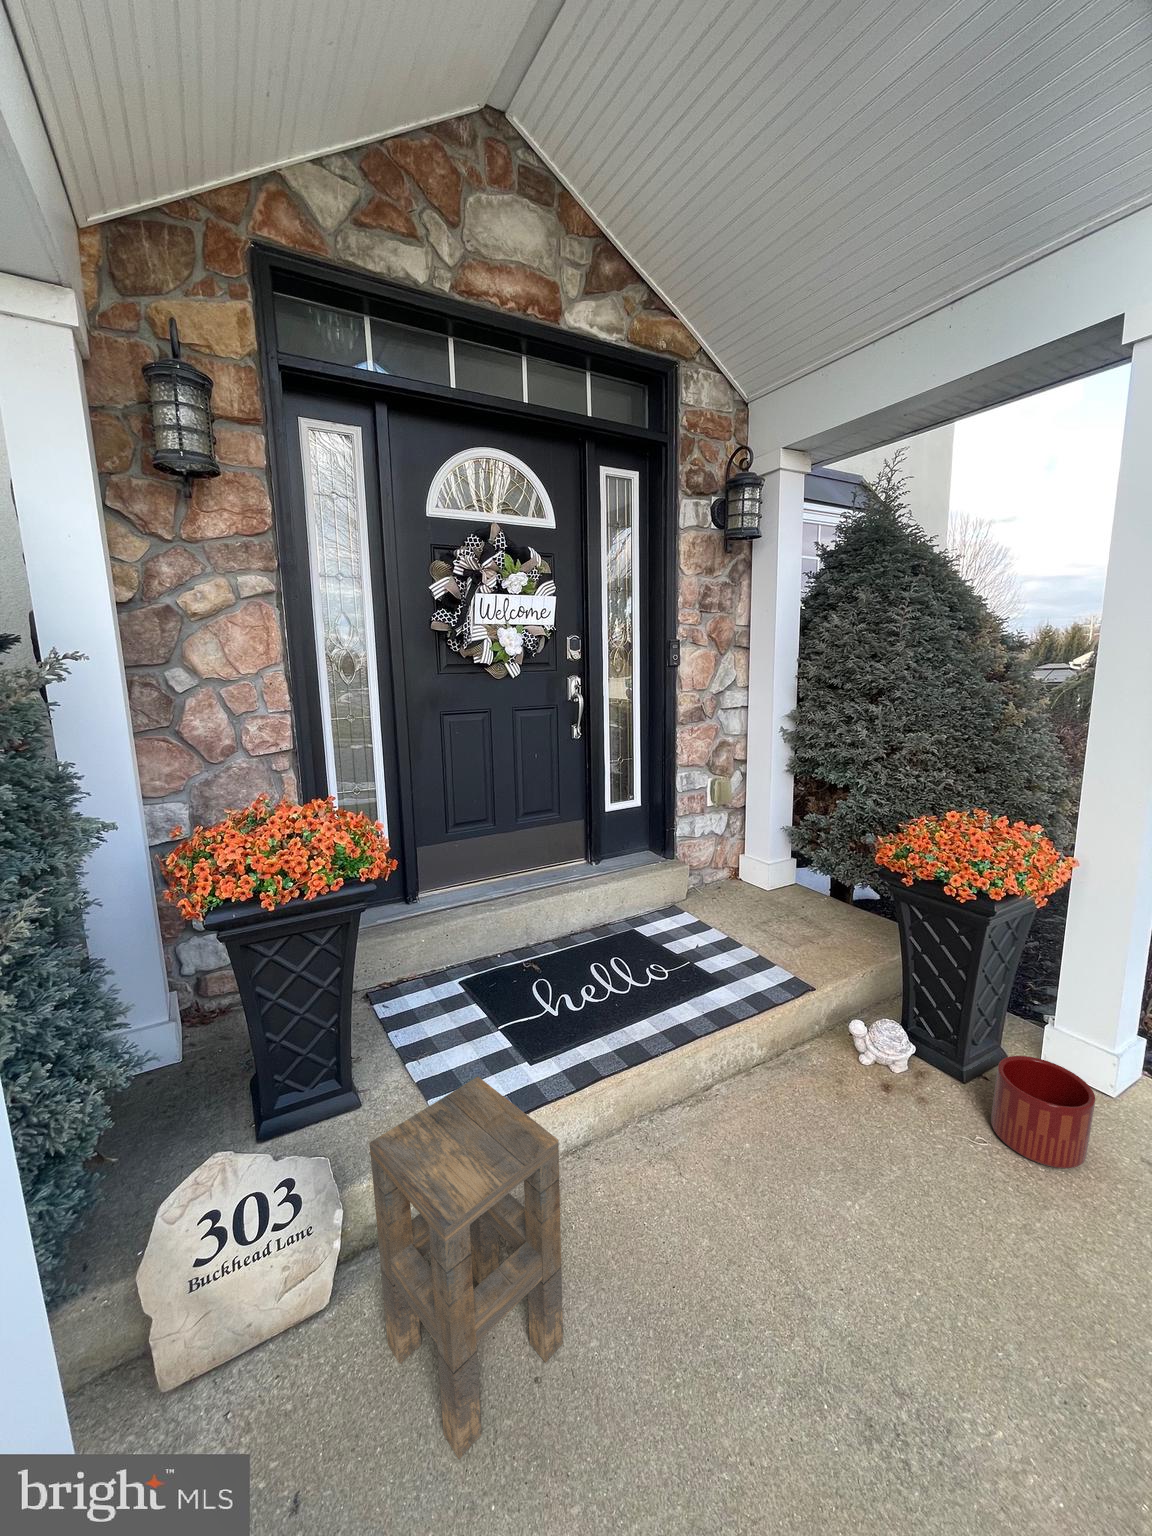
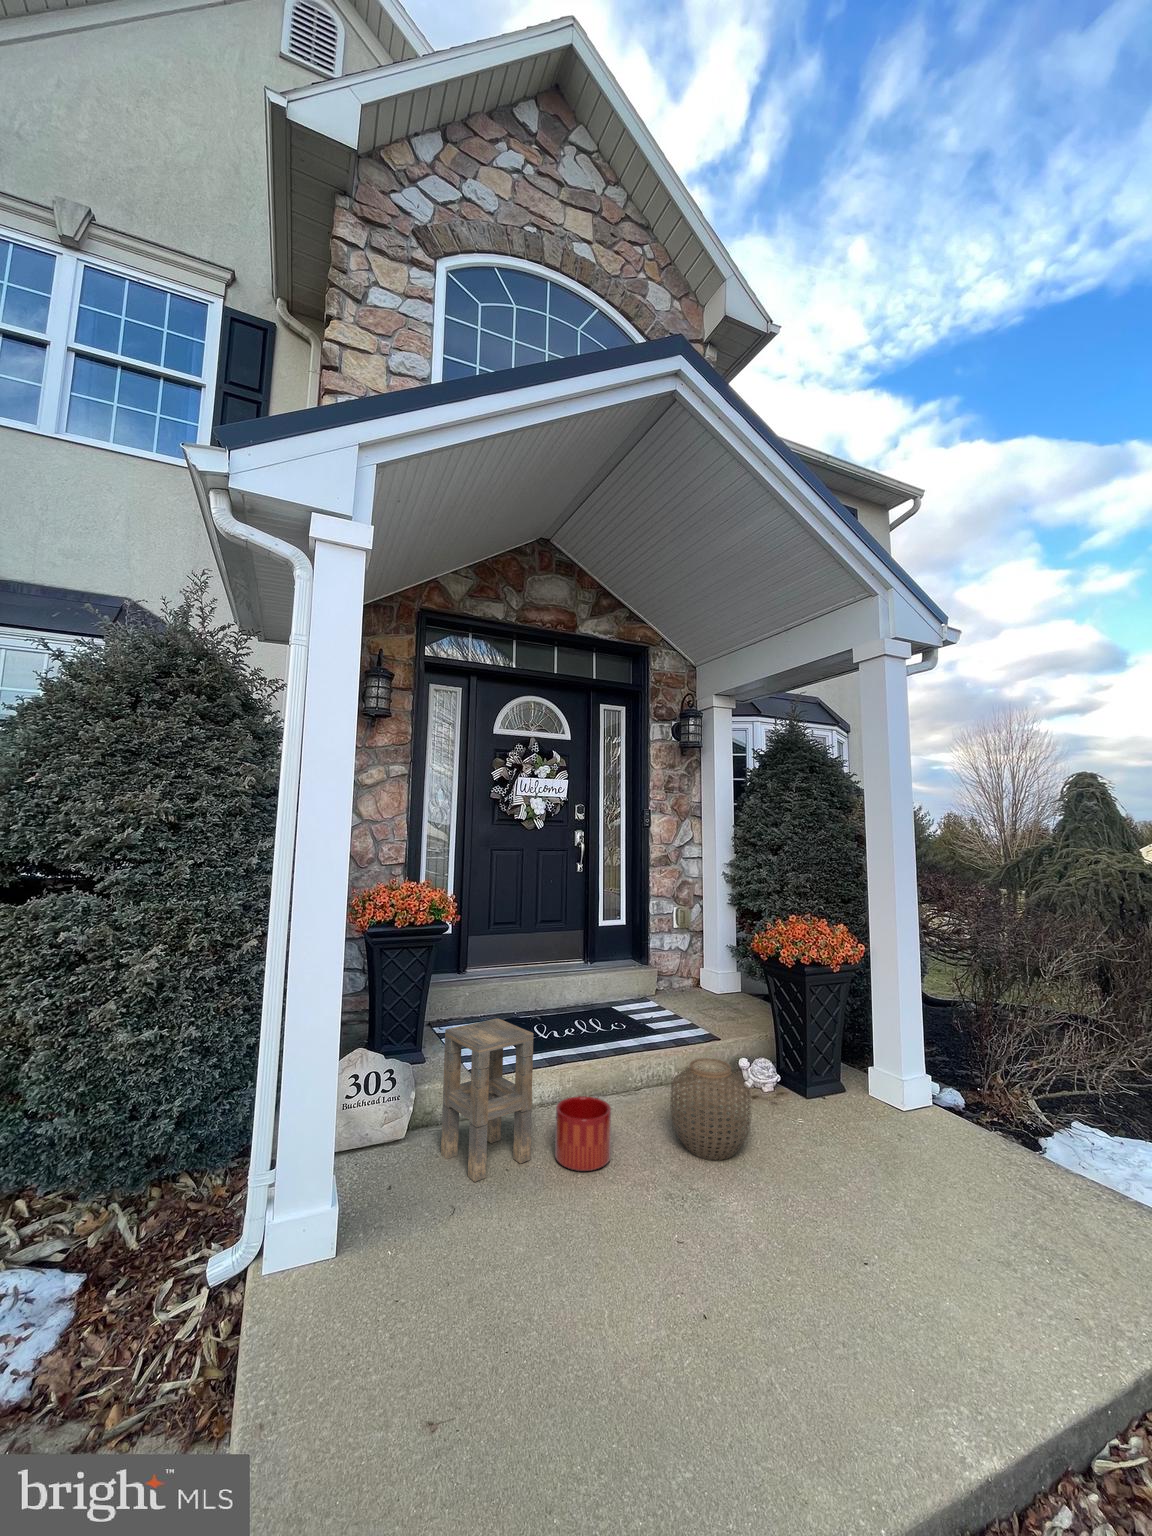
planter: present [991,1056,1095,1168] -> present [555,1096,611,1171]
woven basket: none [802,1103,964,1293] -> present [671,1058,751,1160]

